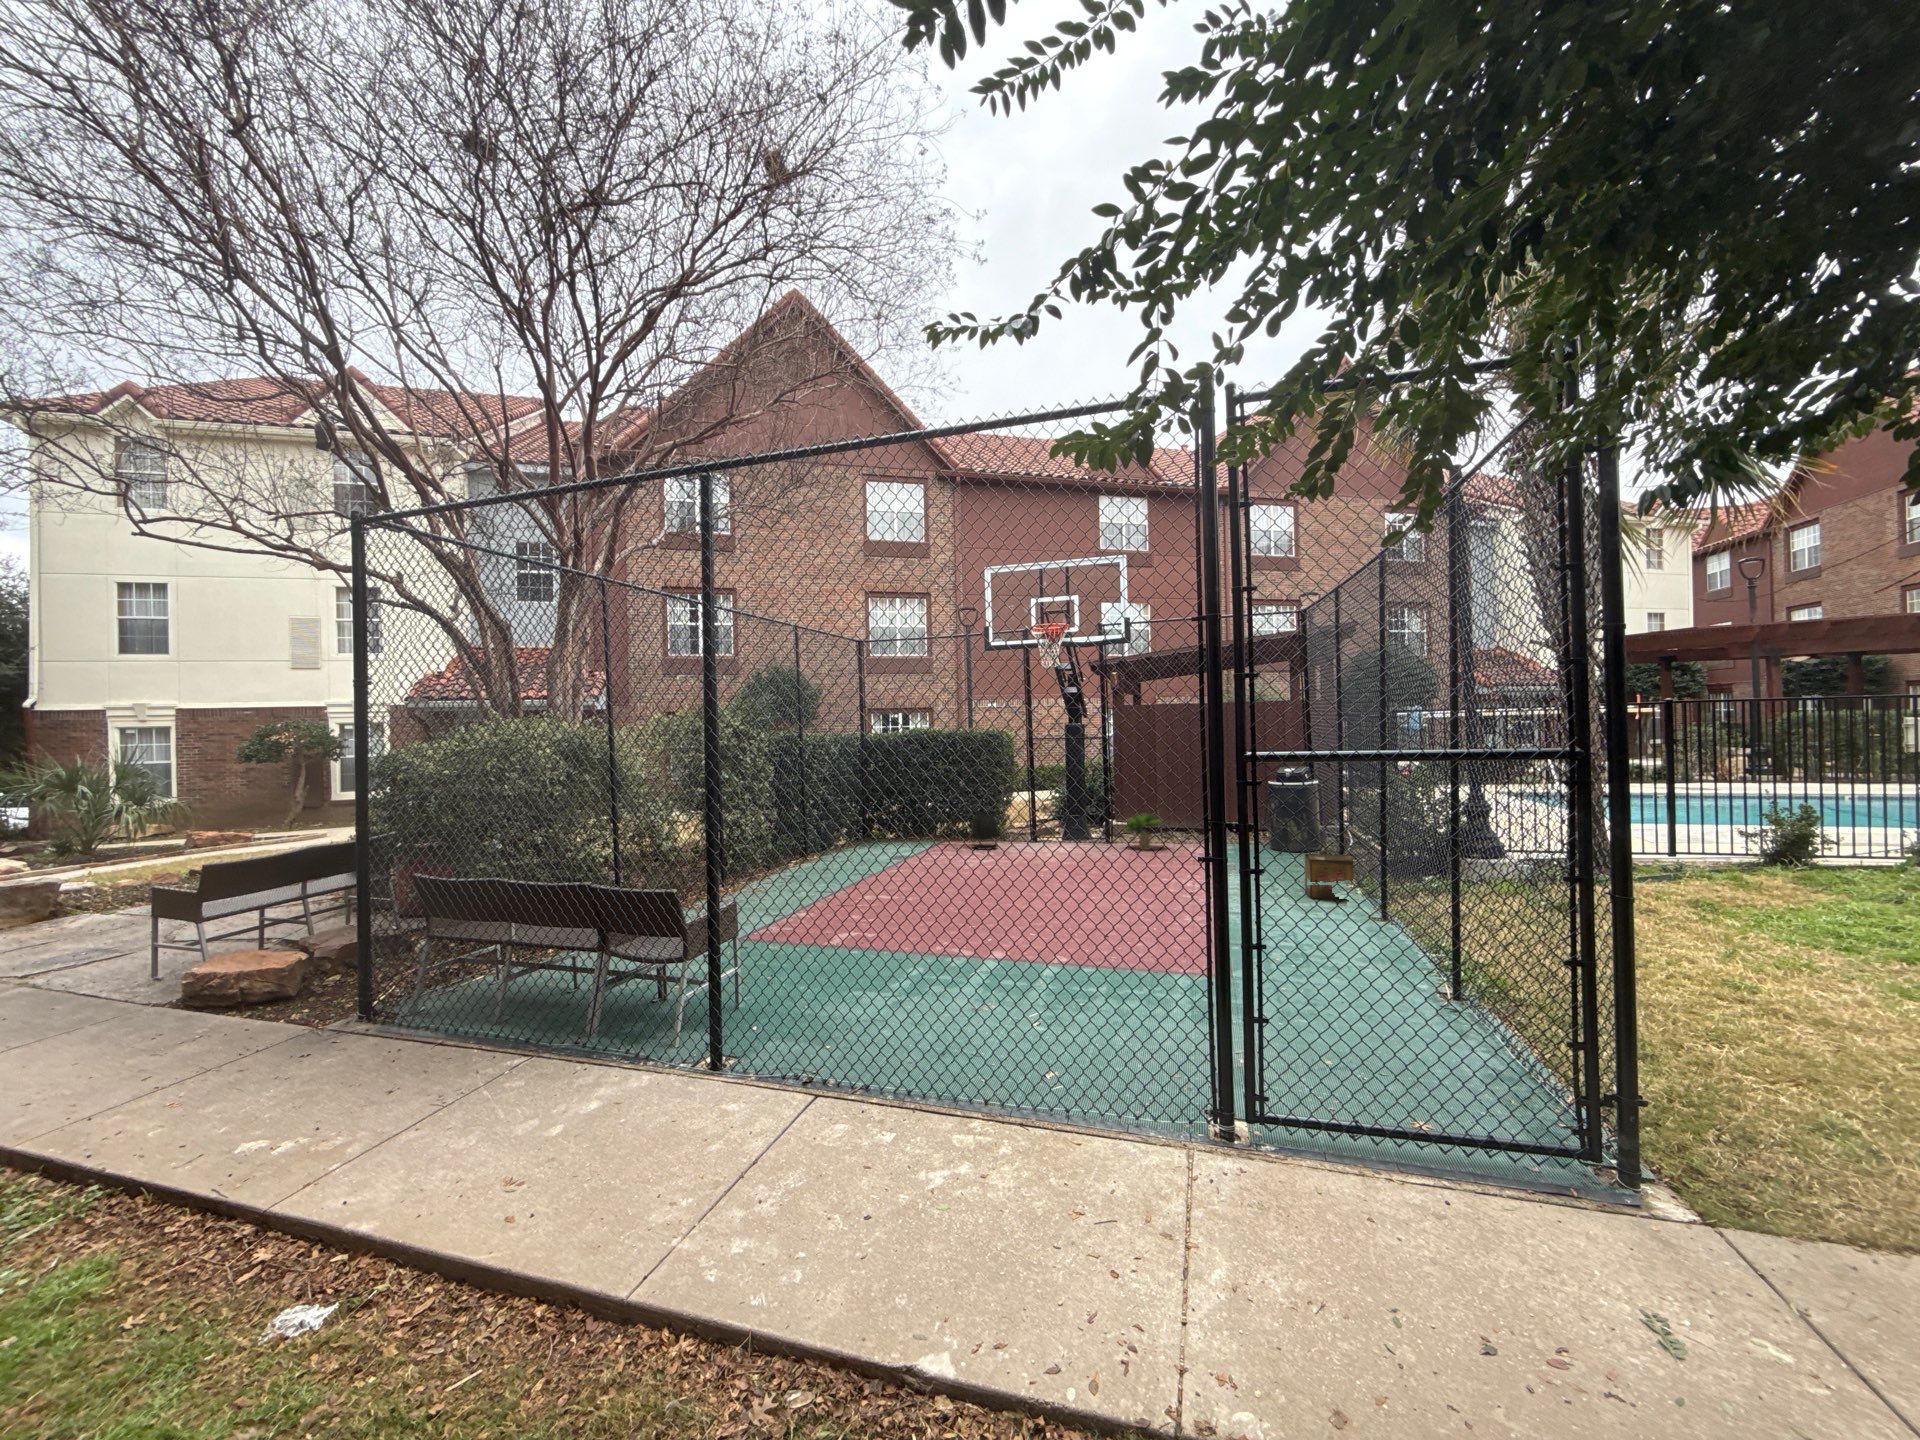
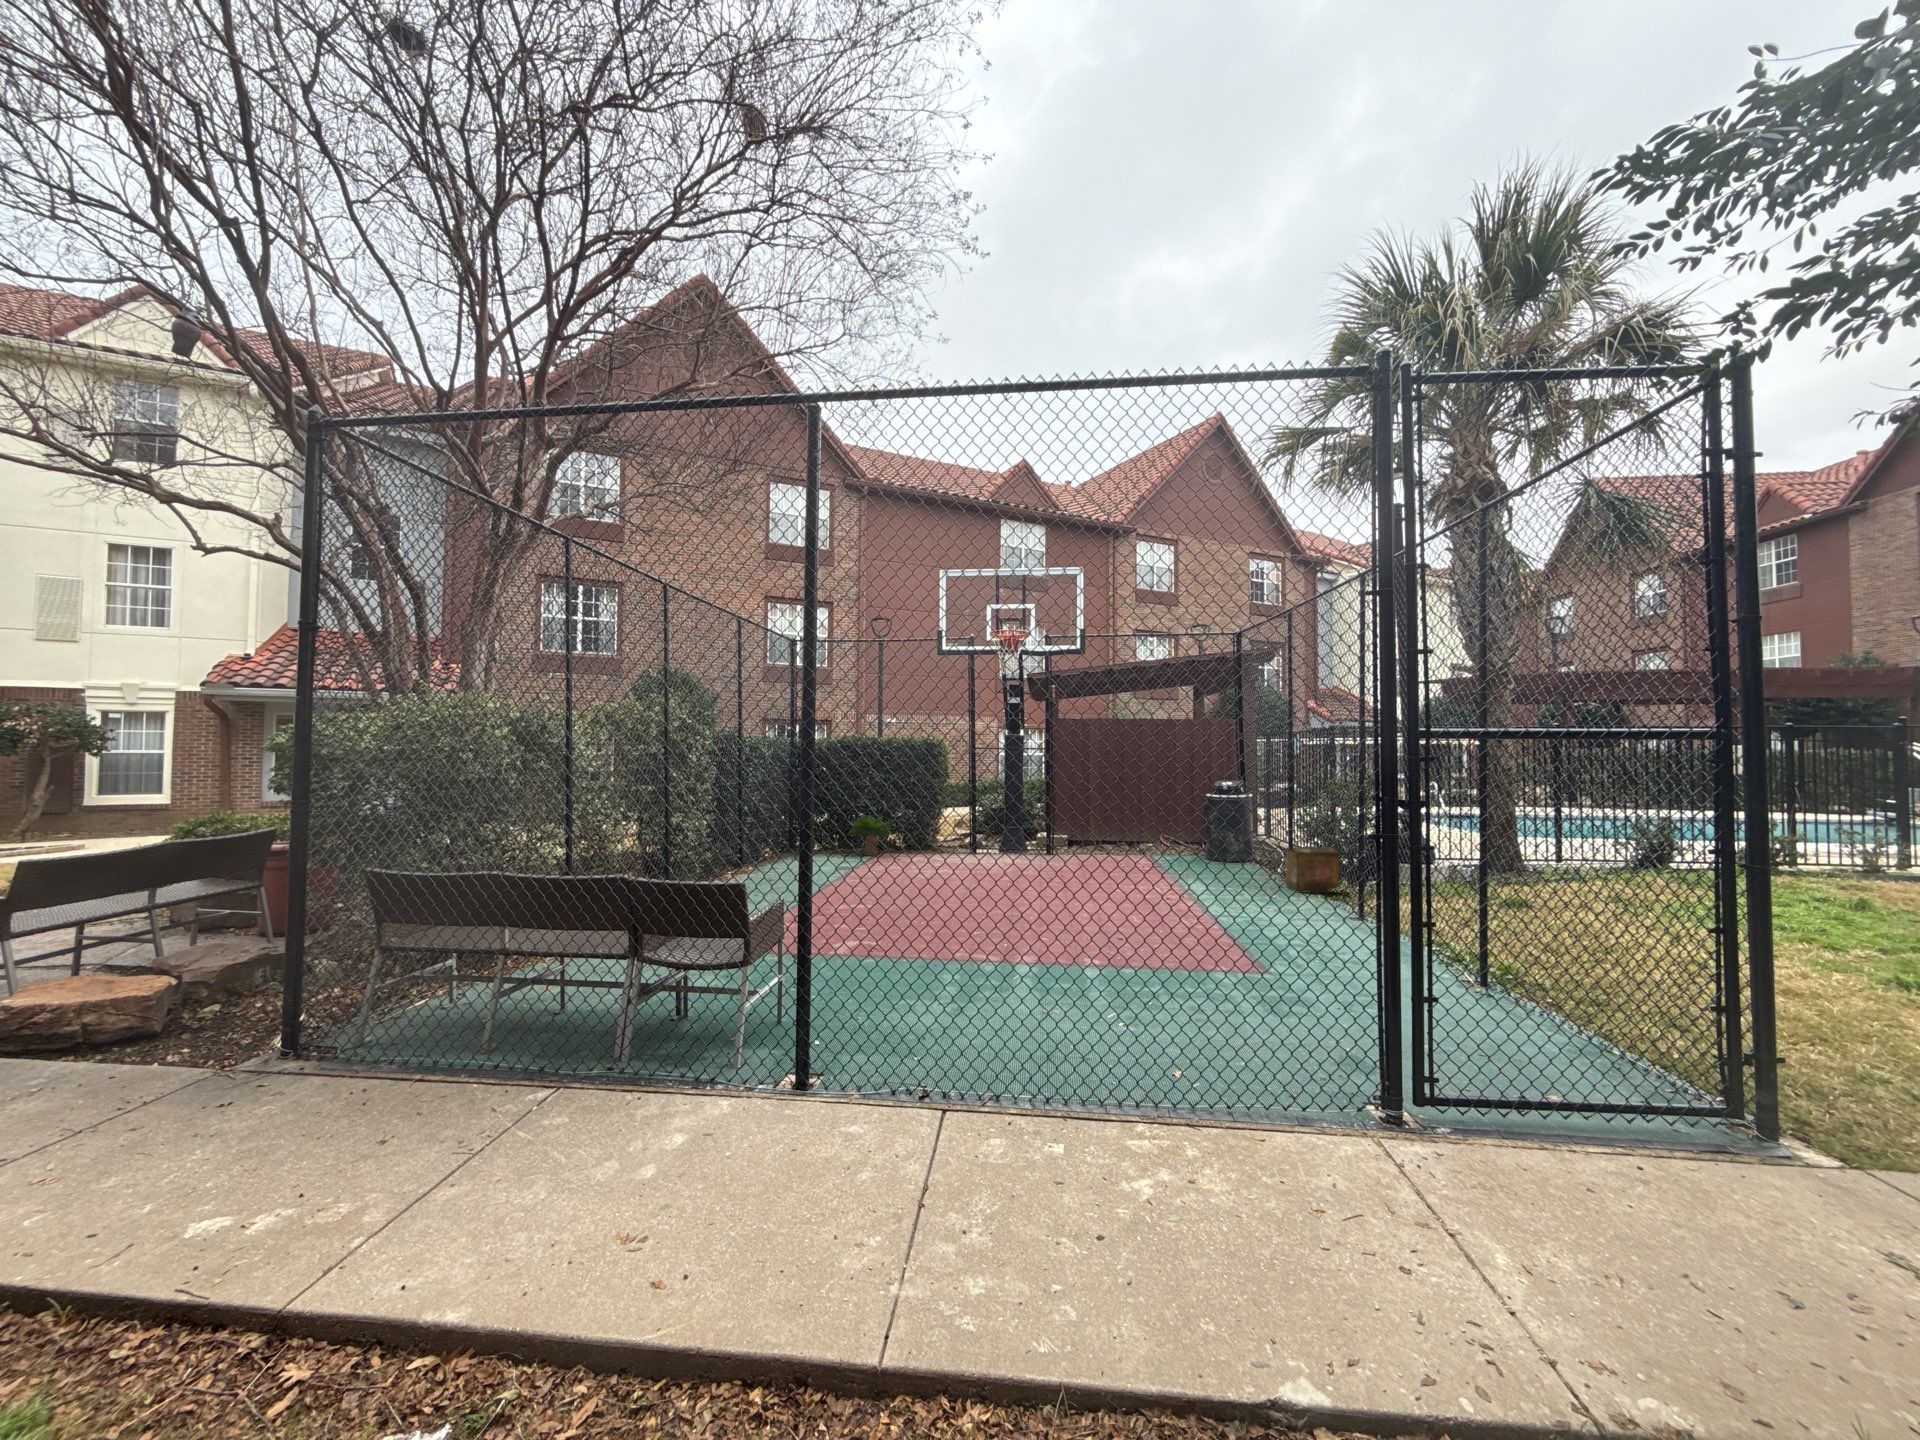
backpack: present [972,813,998,850] -> none [912,814,942,854]
potted plant: present [1126,814,1162,850] -> present [851,817,891,855]

